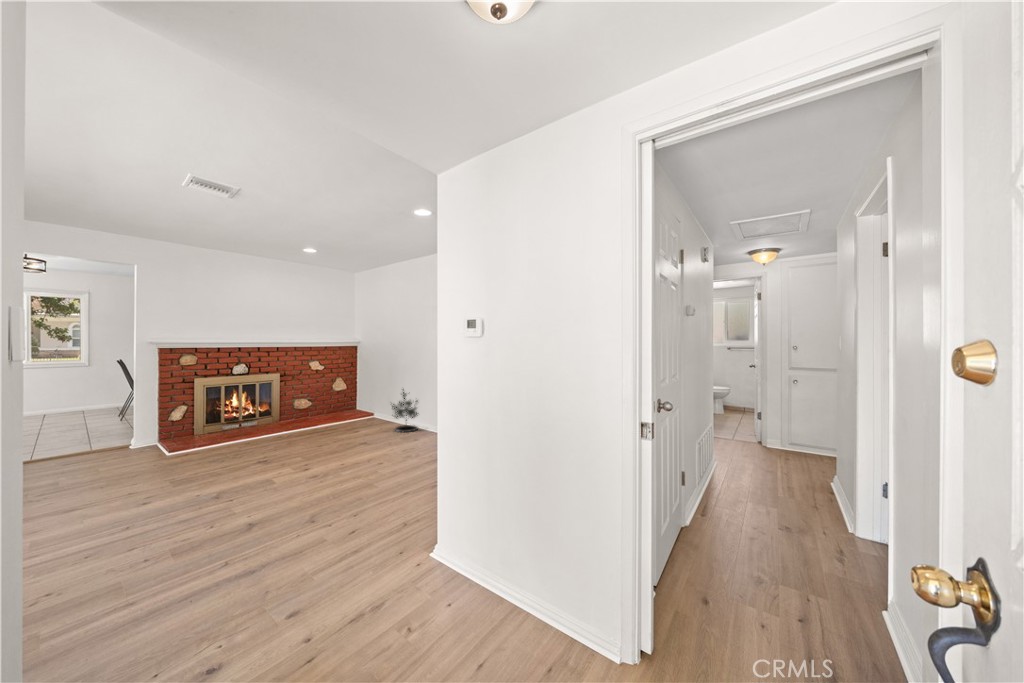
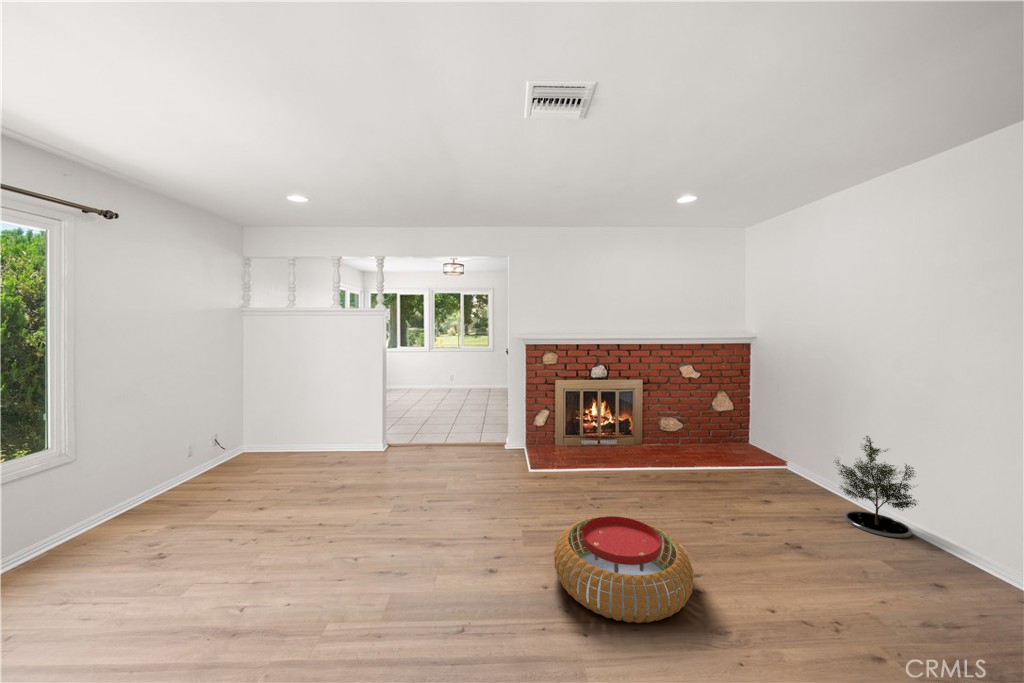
pouf: none [219,447,312,495] -> present [554,516,694,623]

